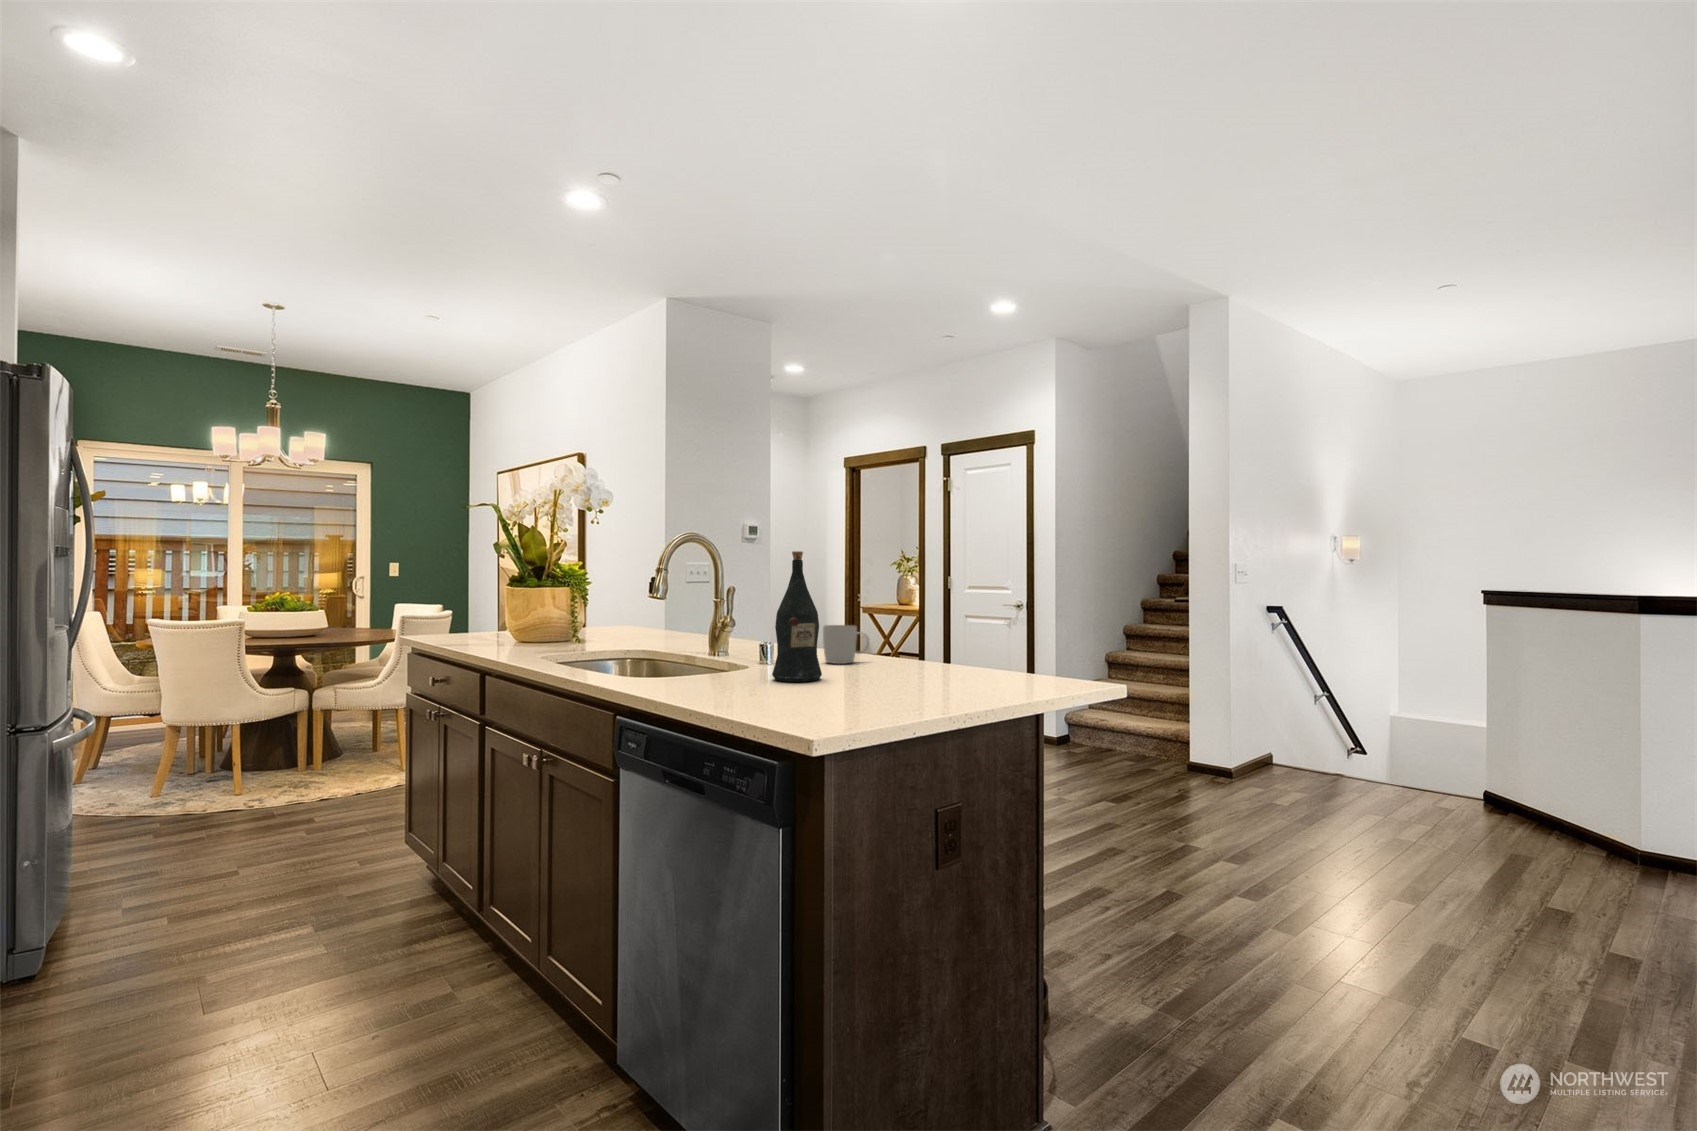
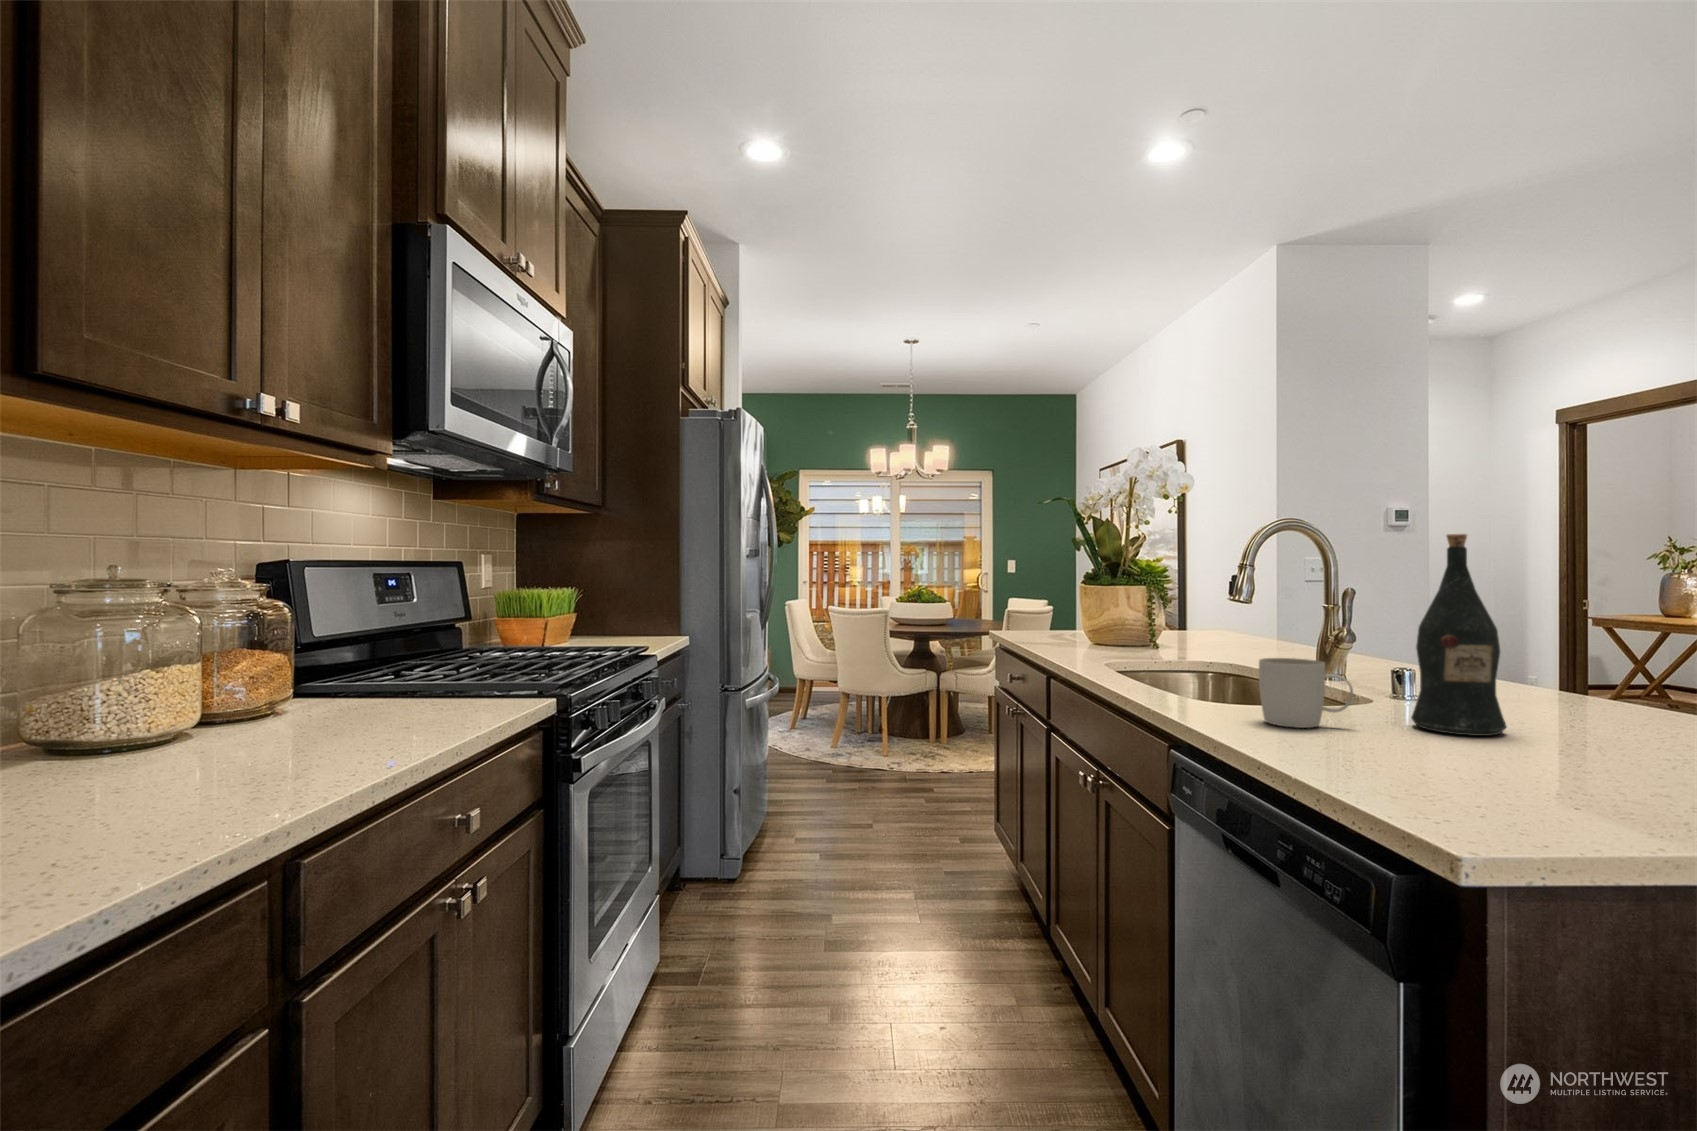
mug: present [823,625,869,664] -> present [1259,658,1353,728]

